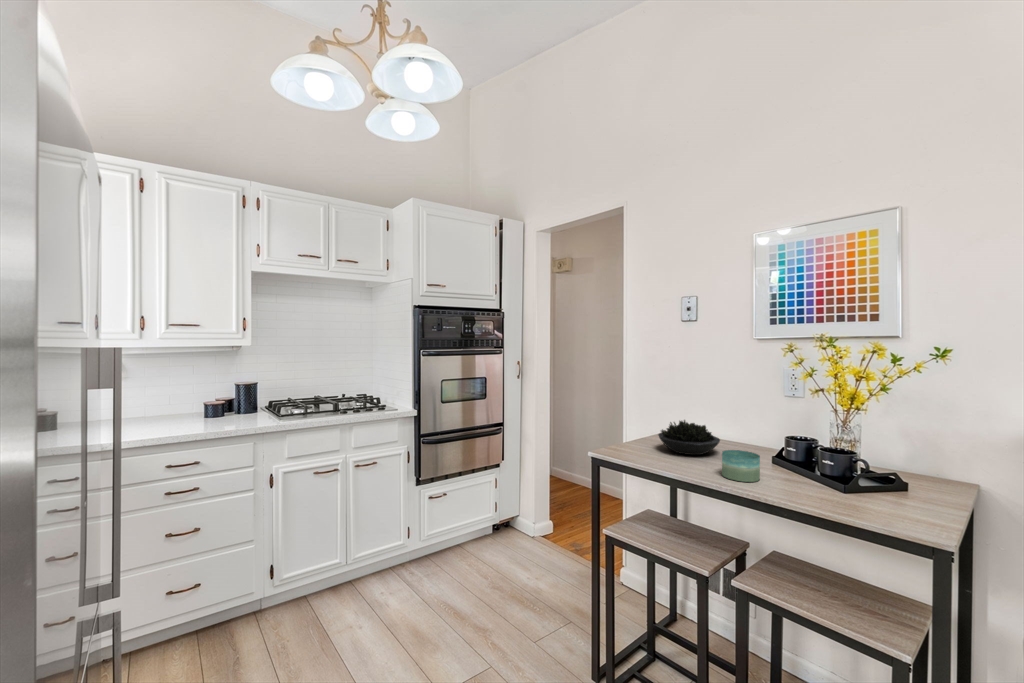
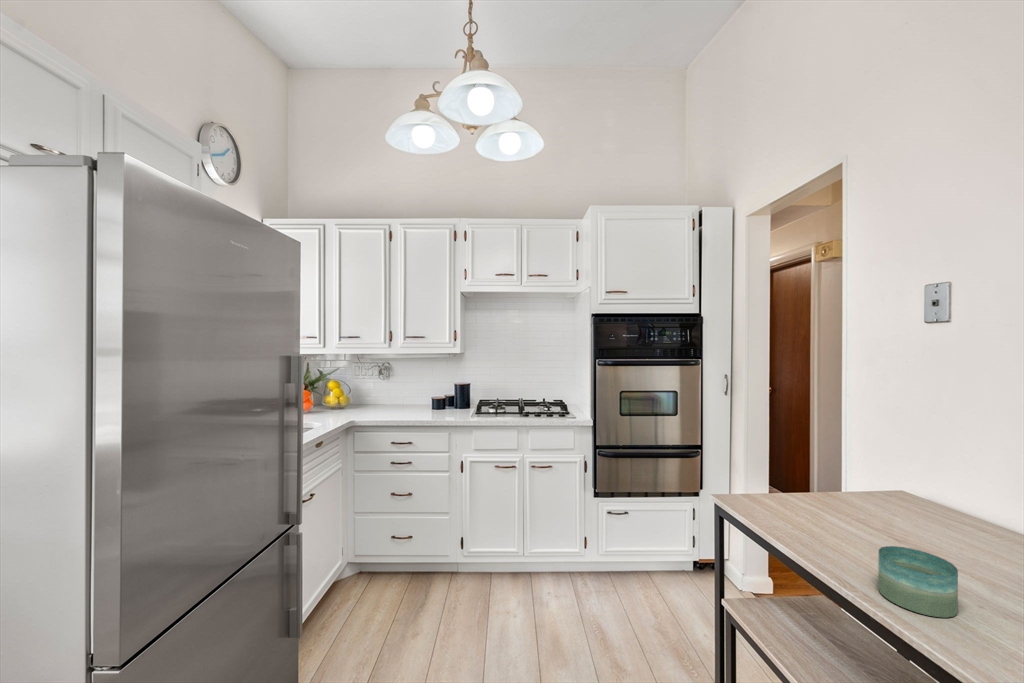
succulent plant: present [658,420,720,455] -> none [827,481,947,544]

